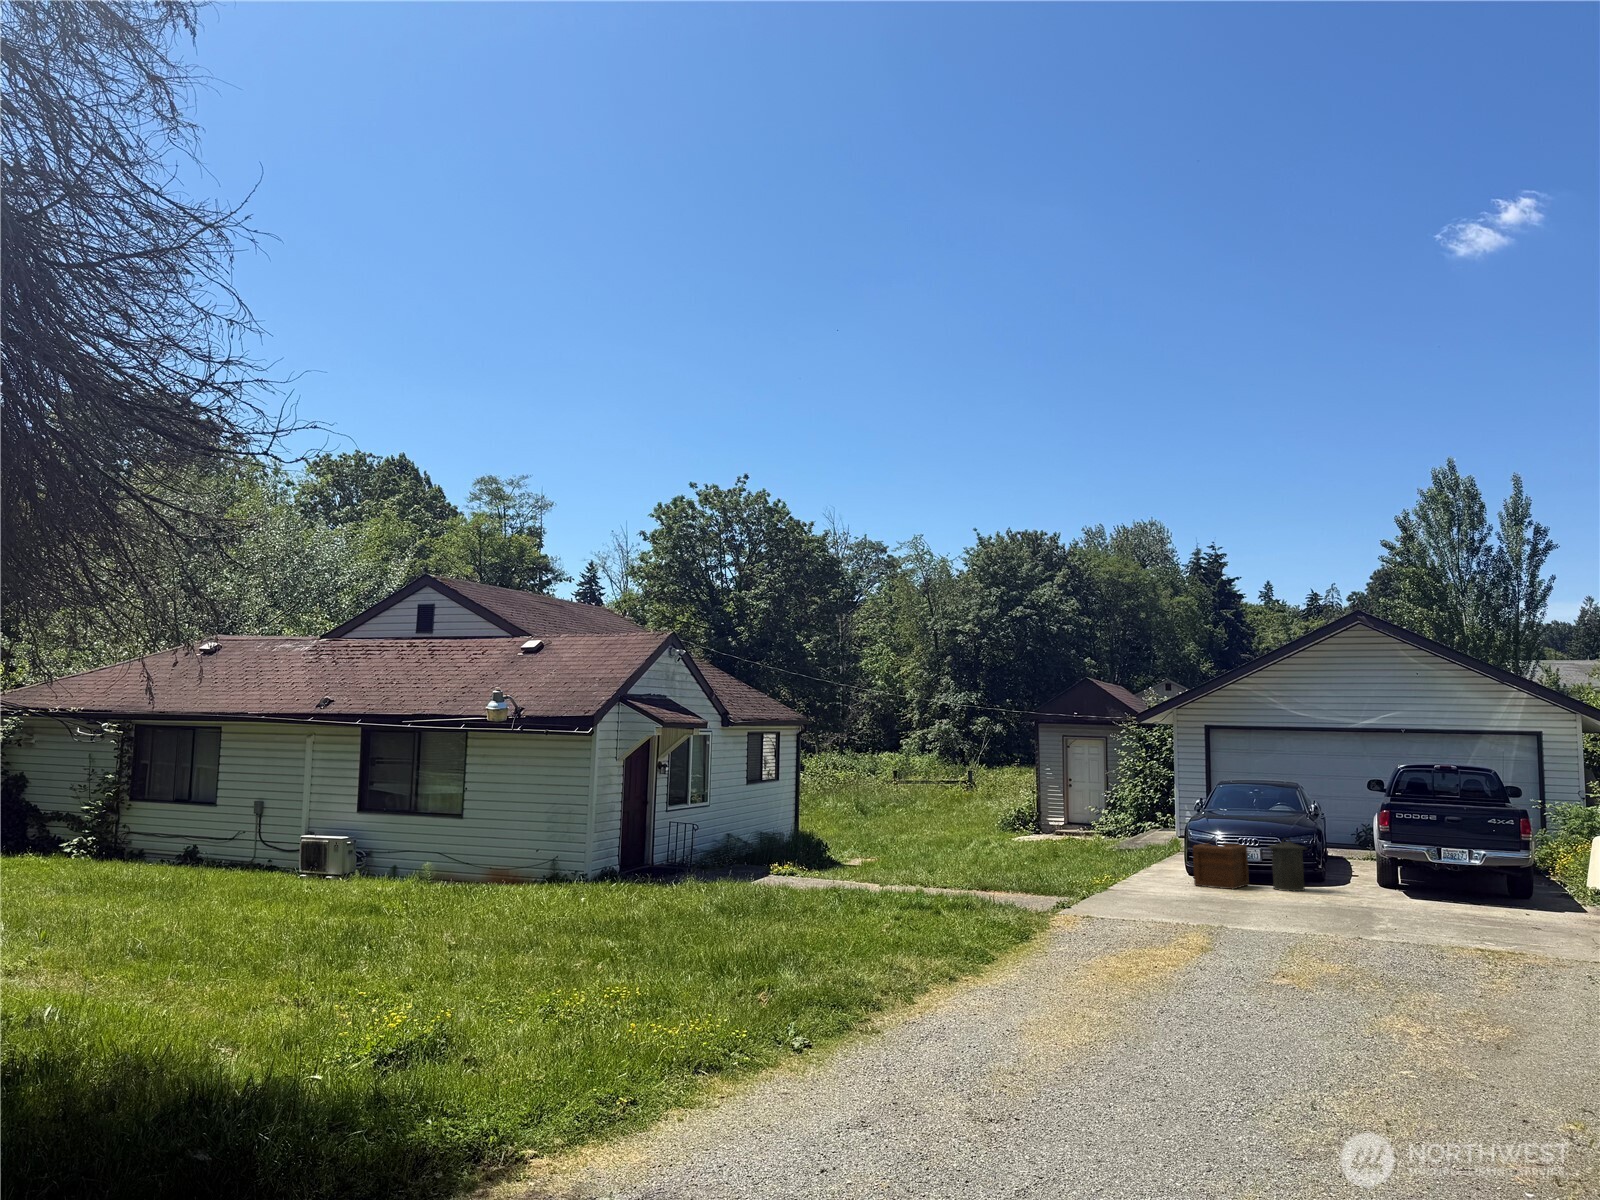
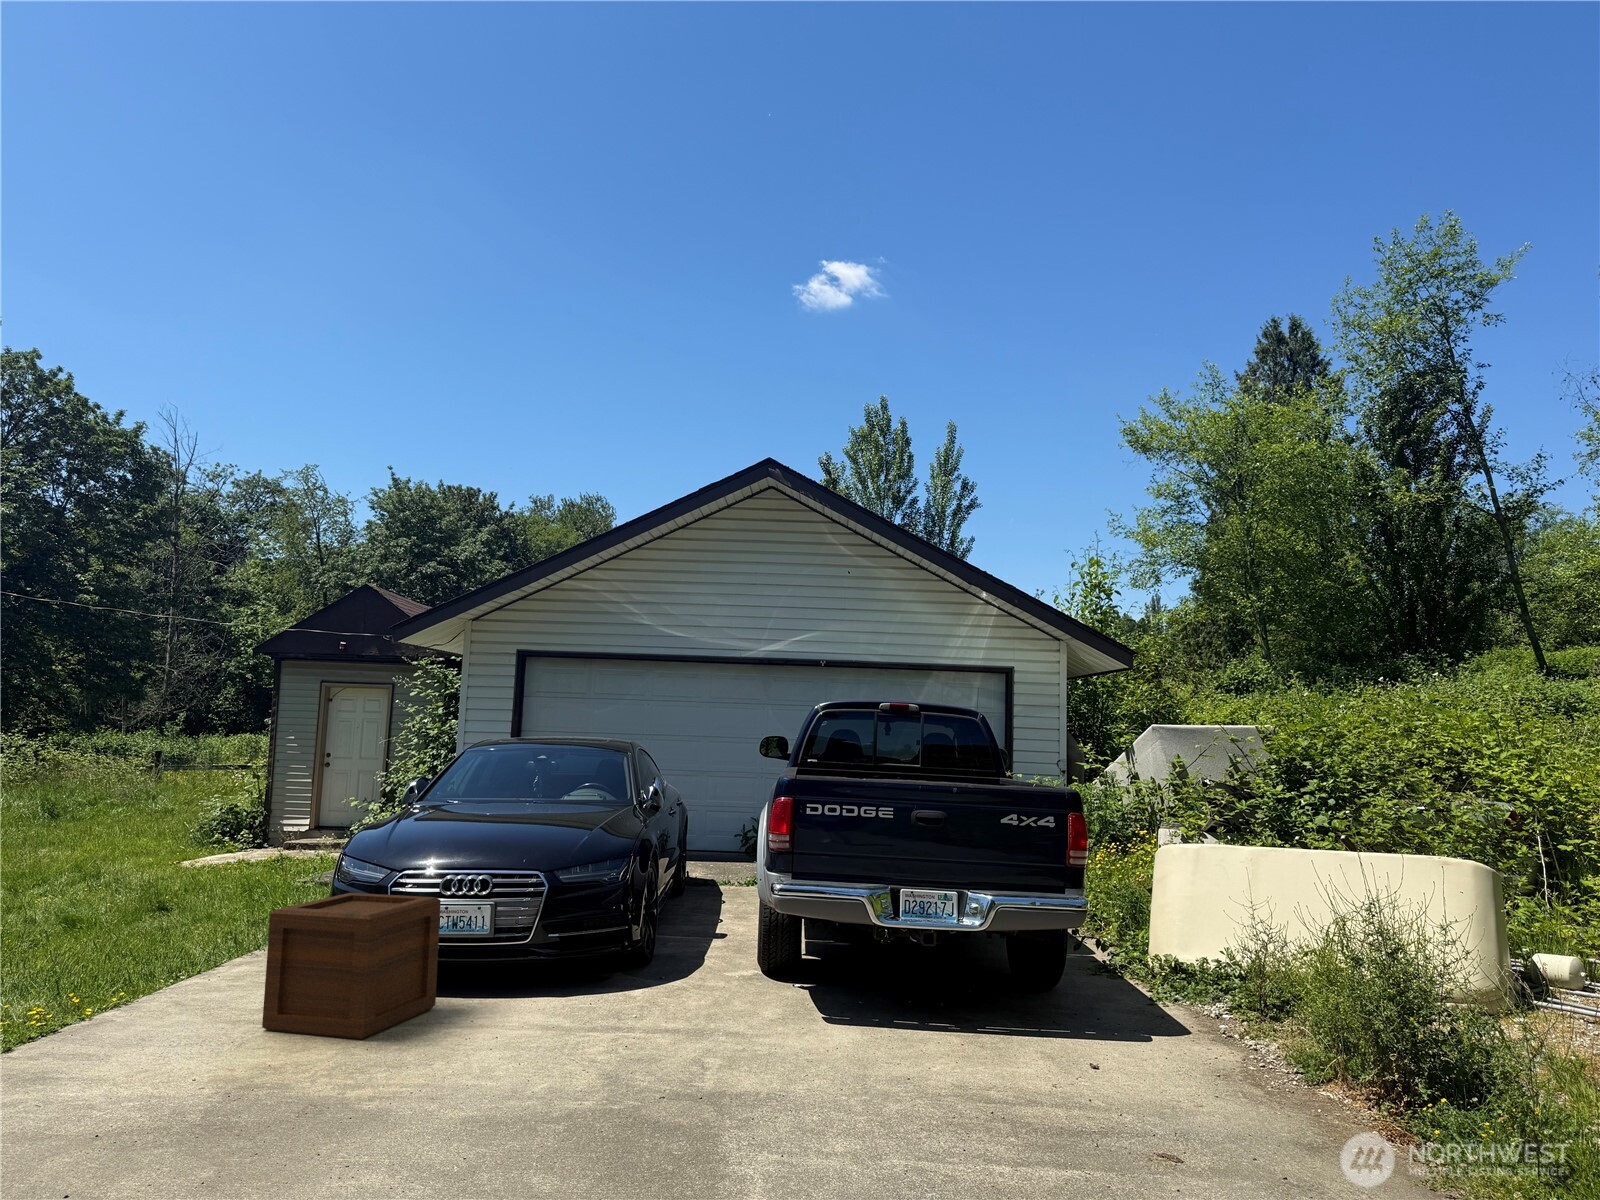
trash can: present [1267,838,1306,891] -> none [478,875,588,1030]

